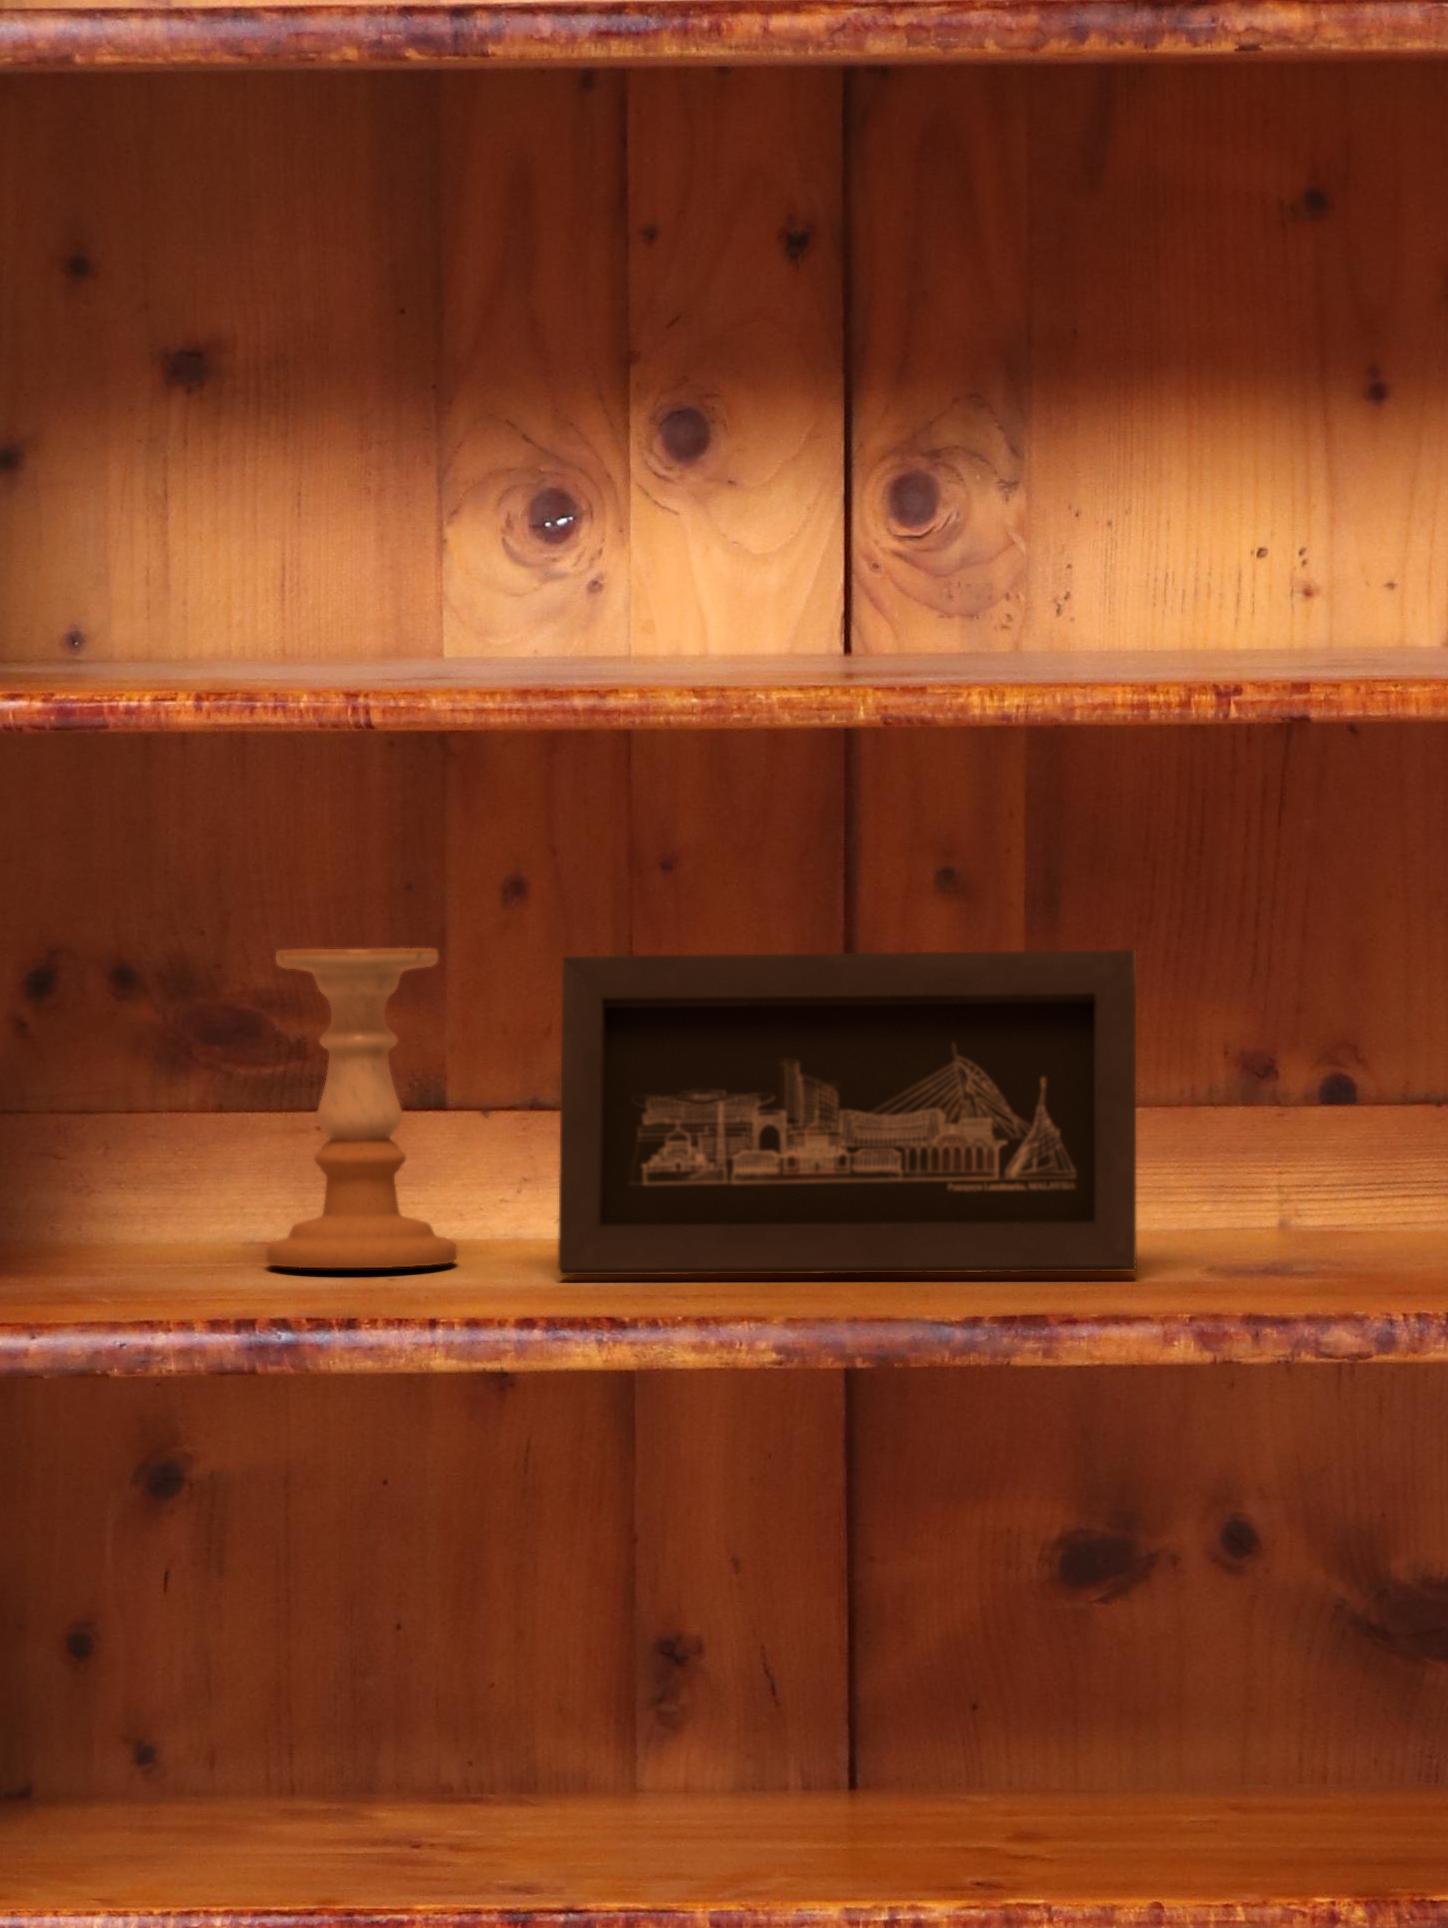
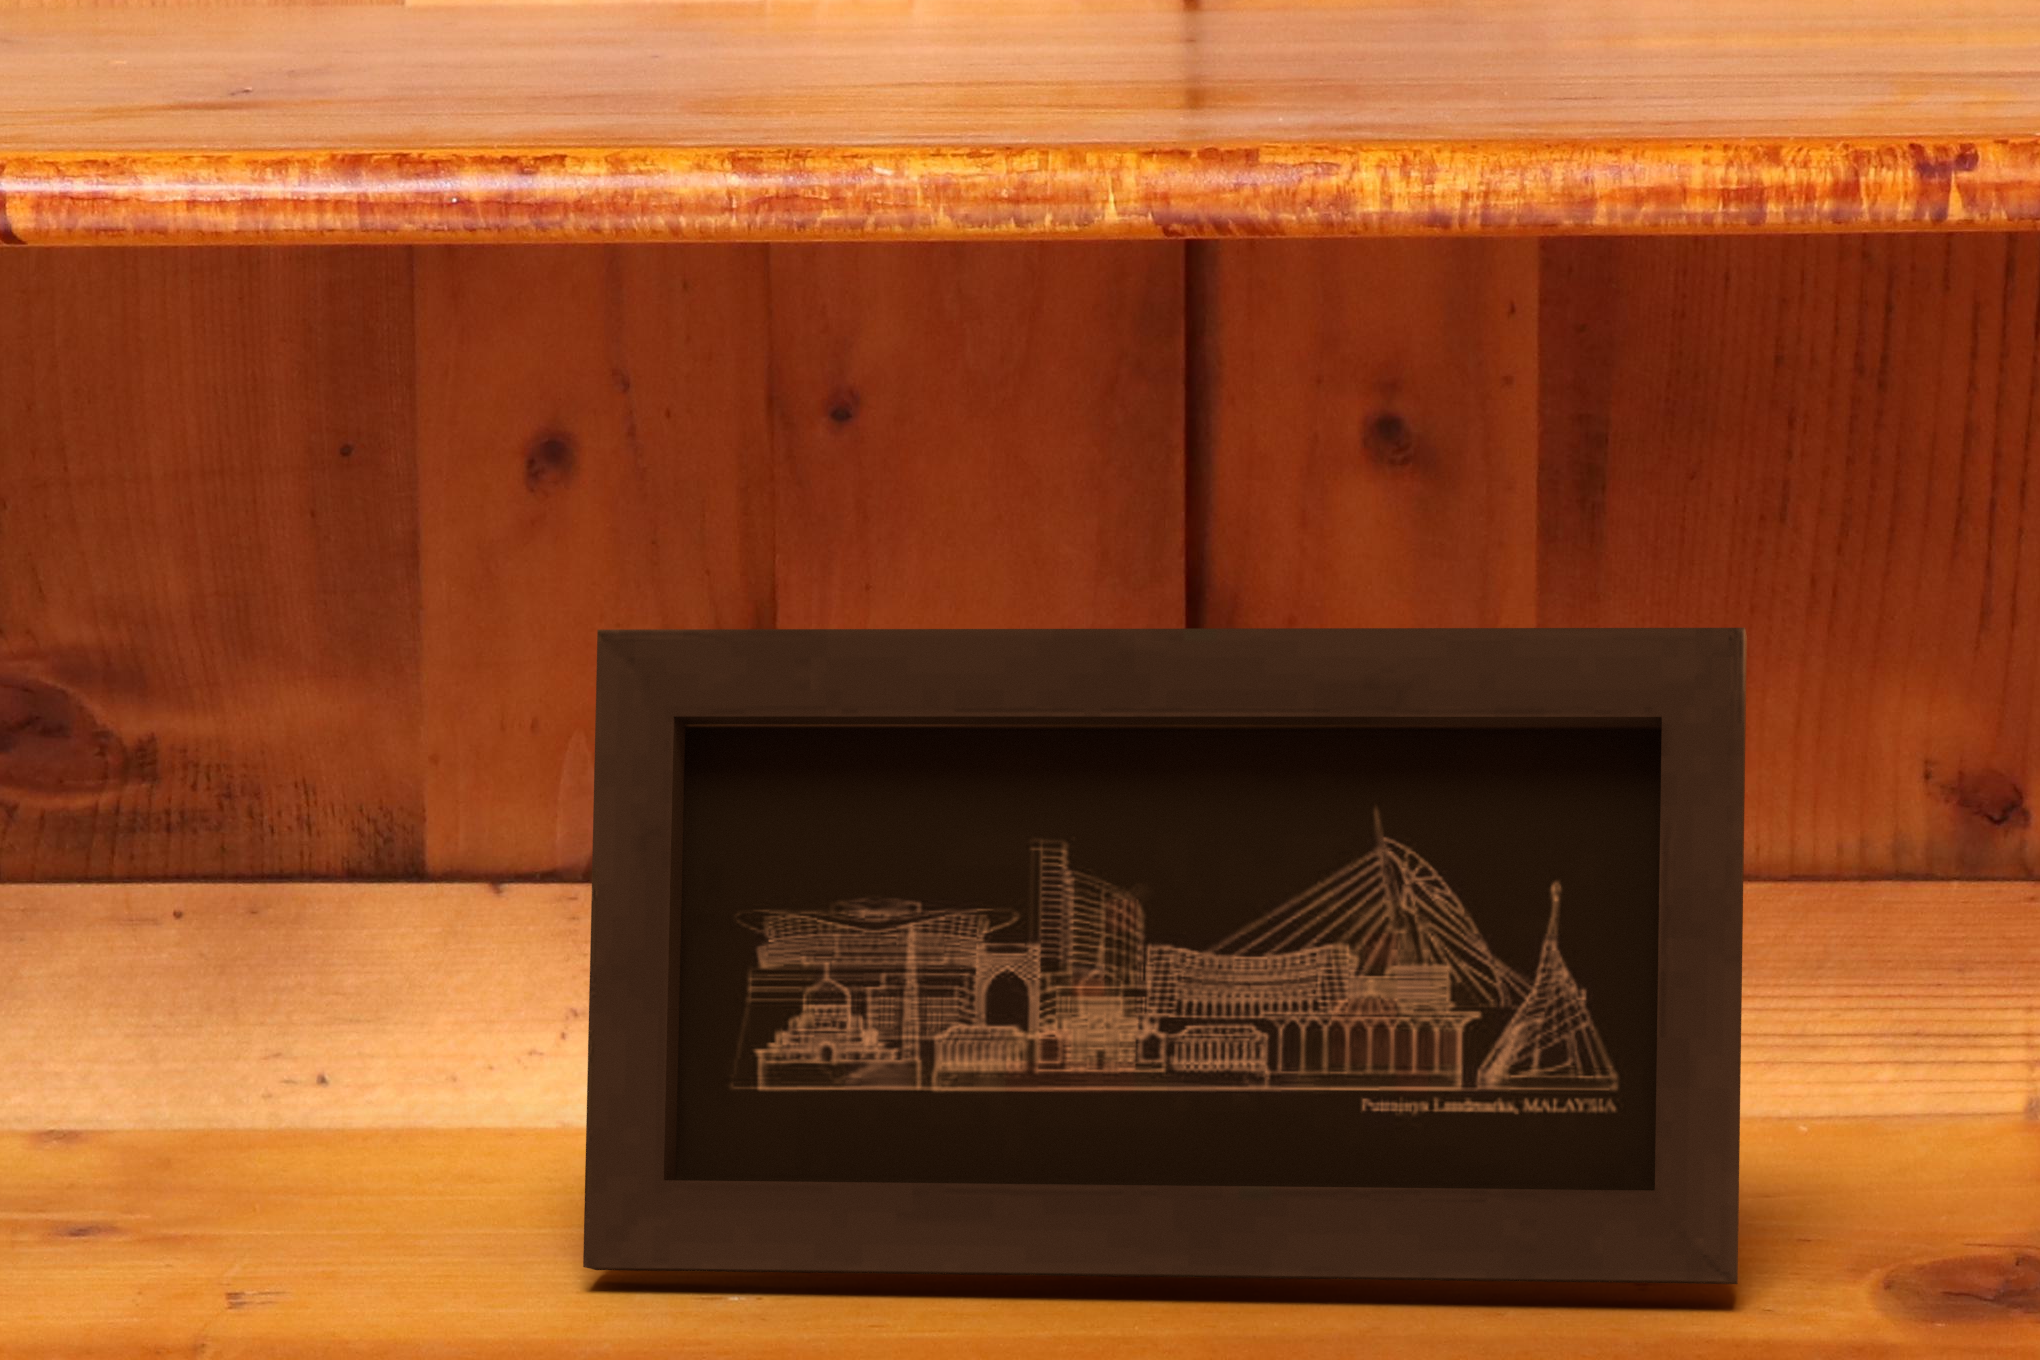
candle holder: present [266,948,457,1268] -> none [52,586,425,1241]

